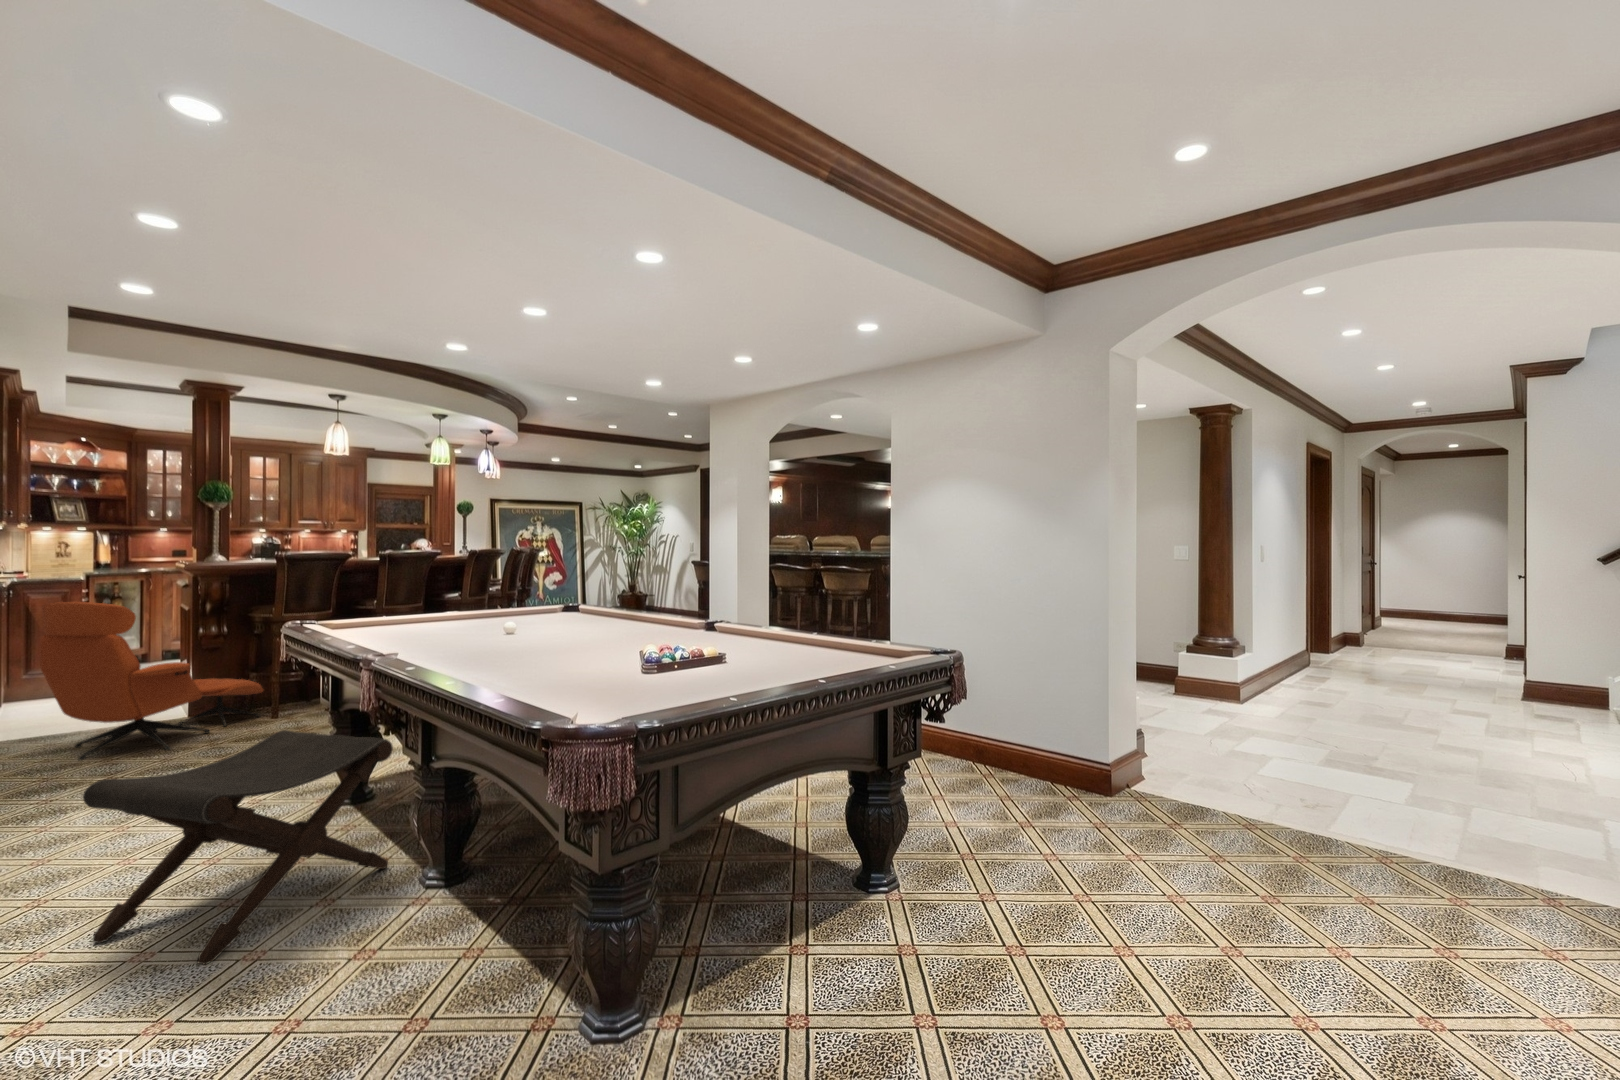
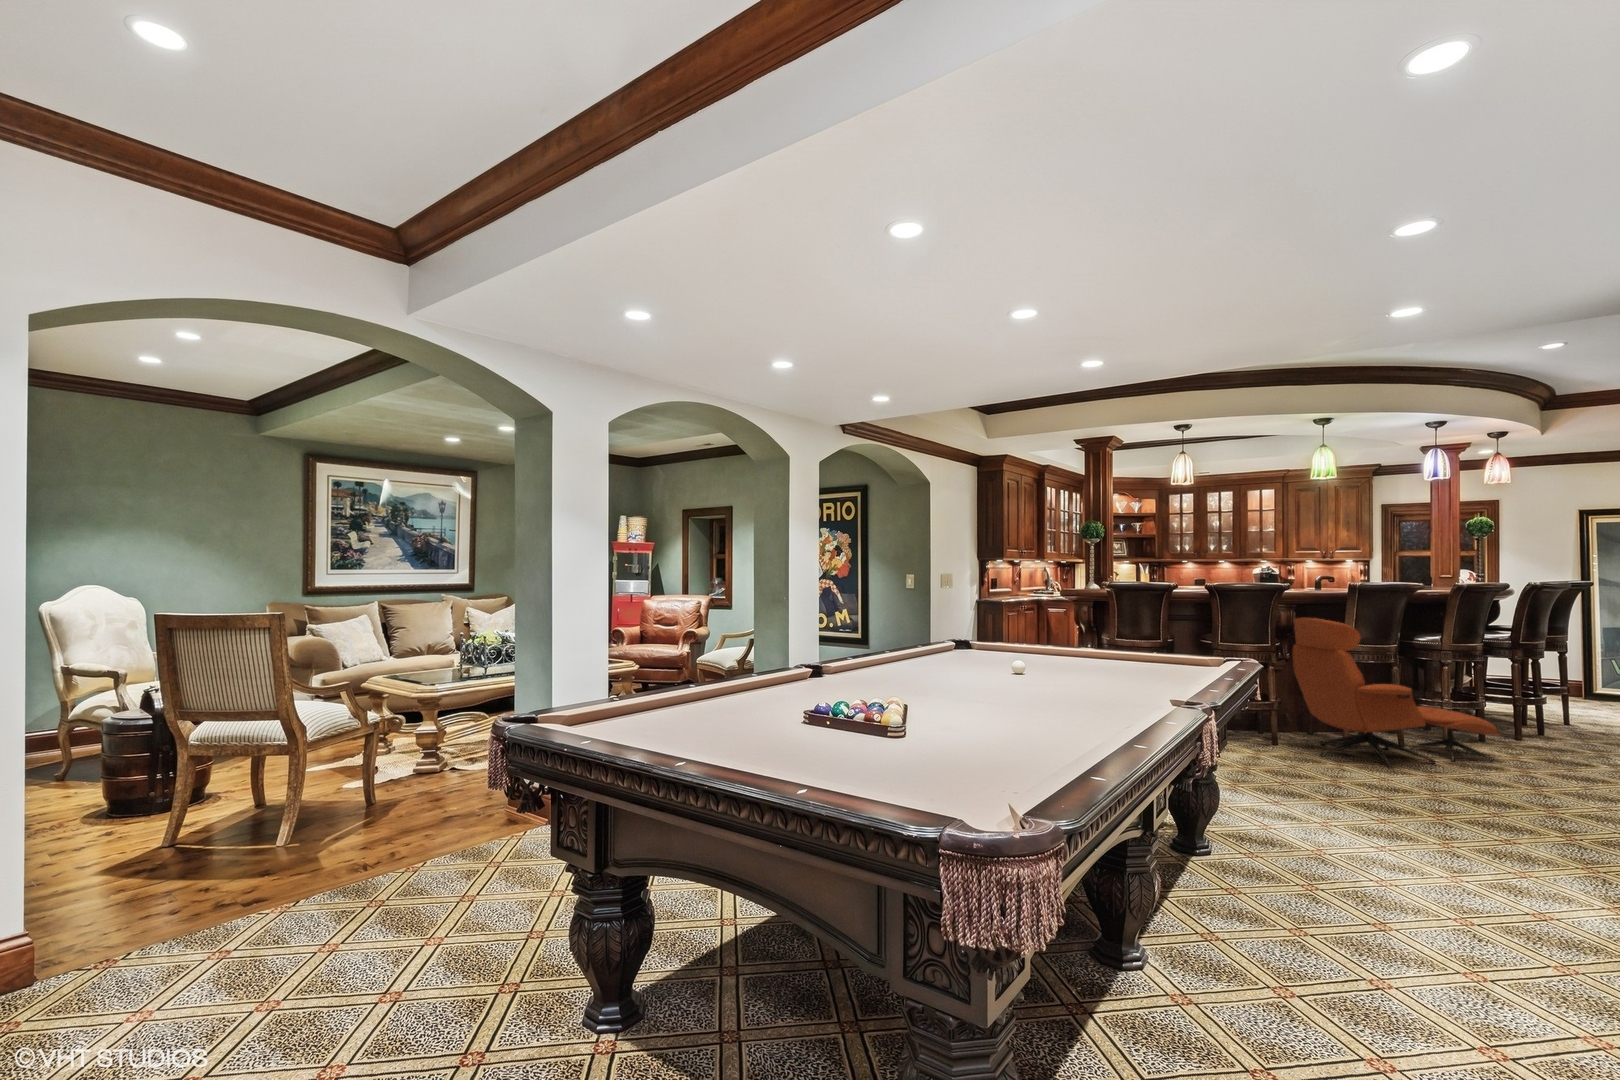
footstool: present [83,730,393,965] -> none [1264,769,1576,982]

